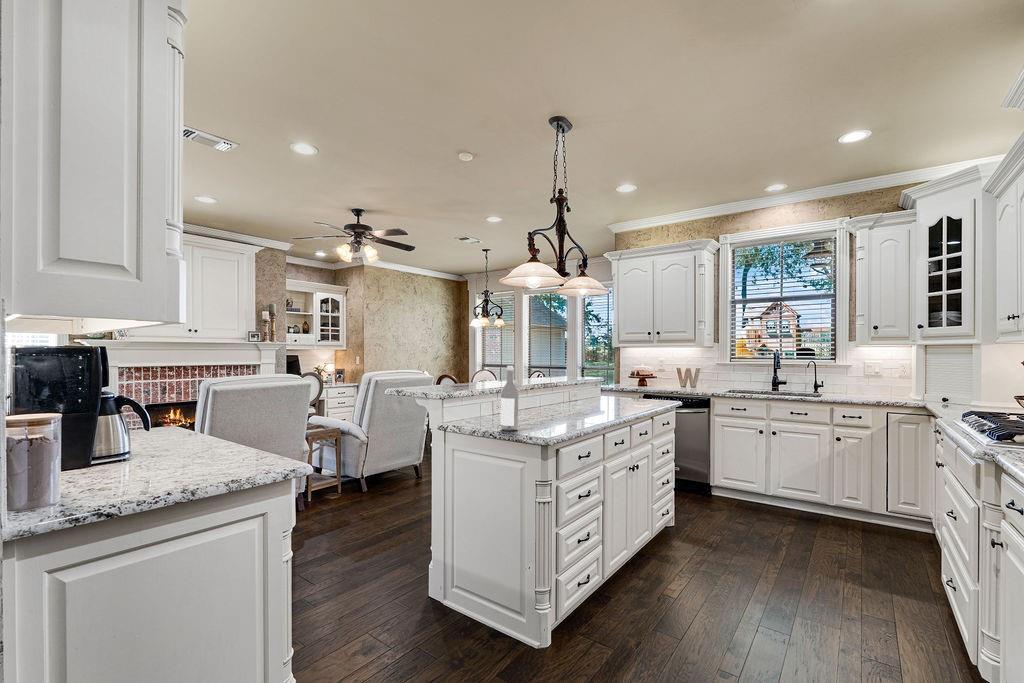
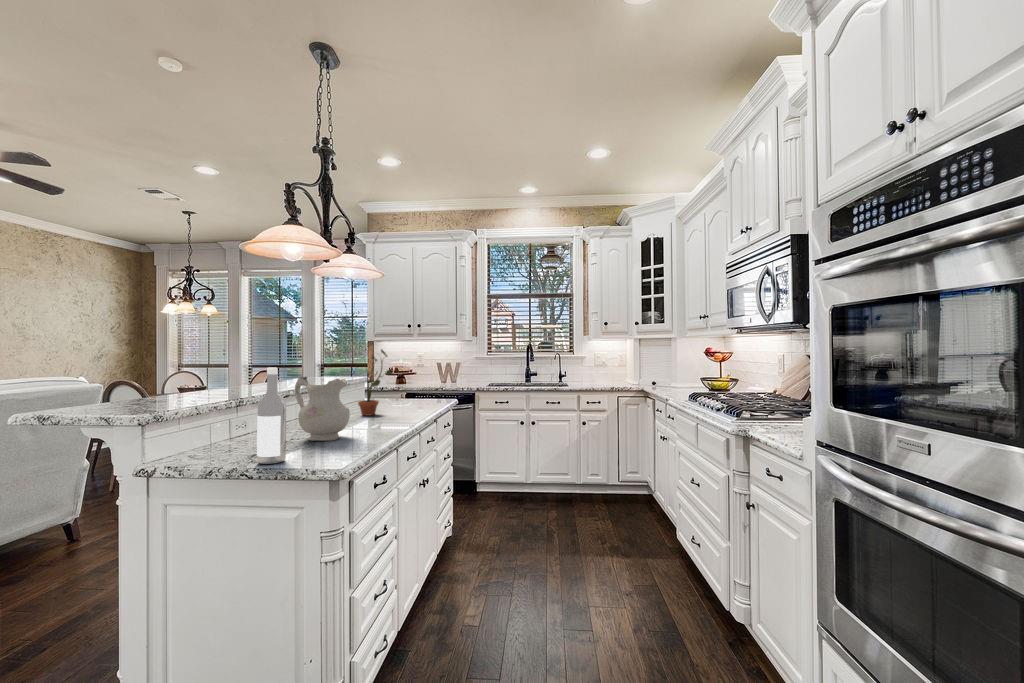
potted plant: none [580,354,613,408] -> present [352,349,392,416]
ceramic pitcher: none [532,373,569,422] -> present [295,376,350,441]

